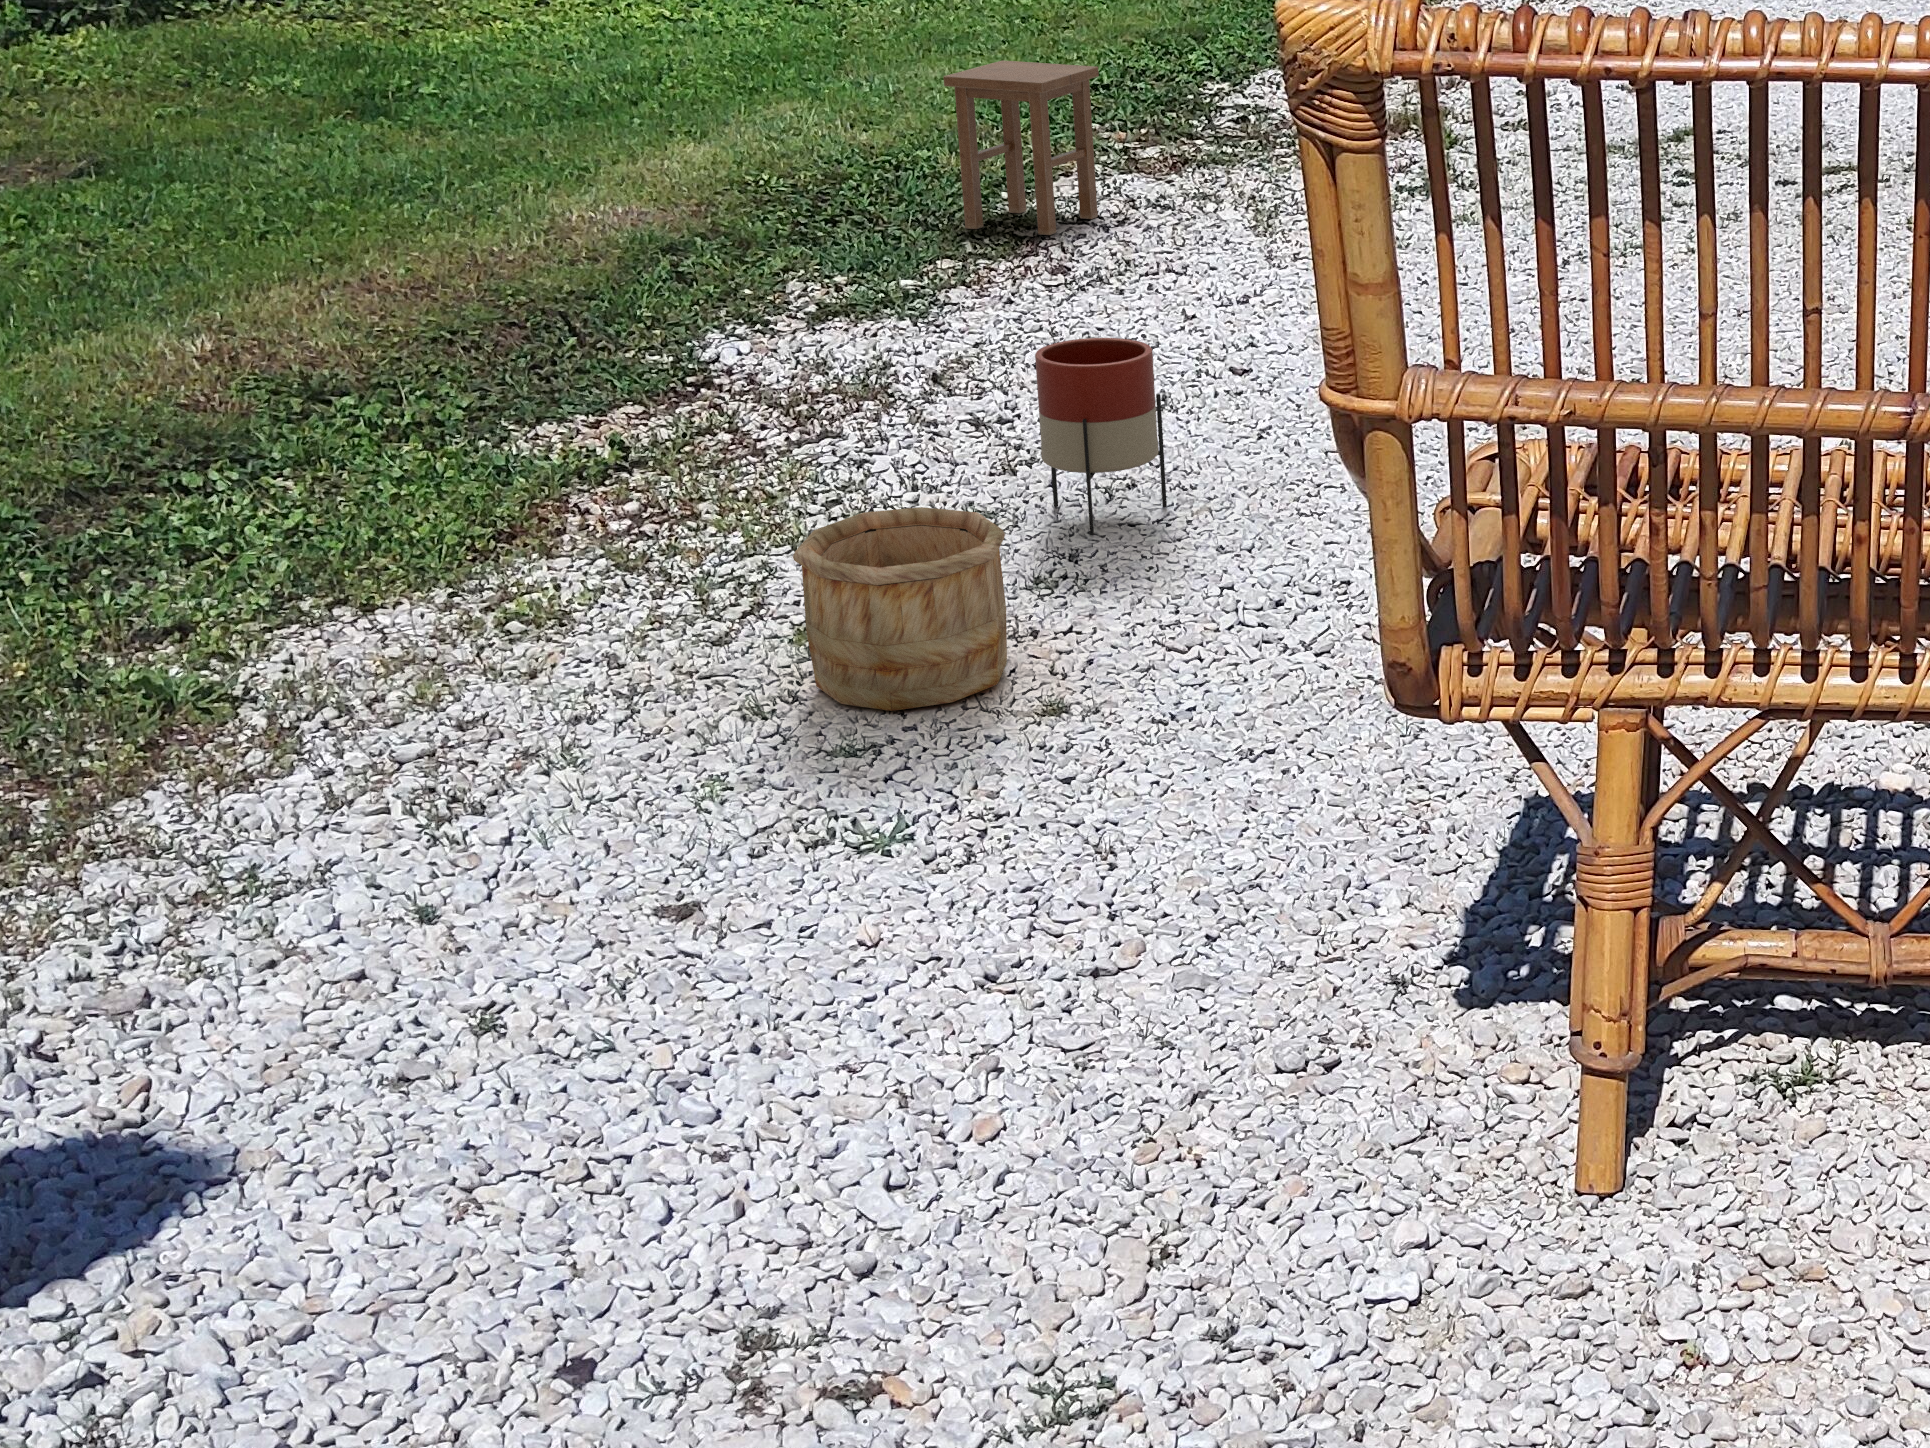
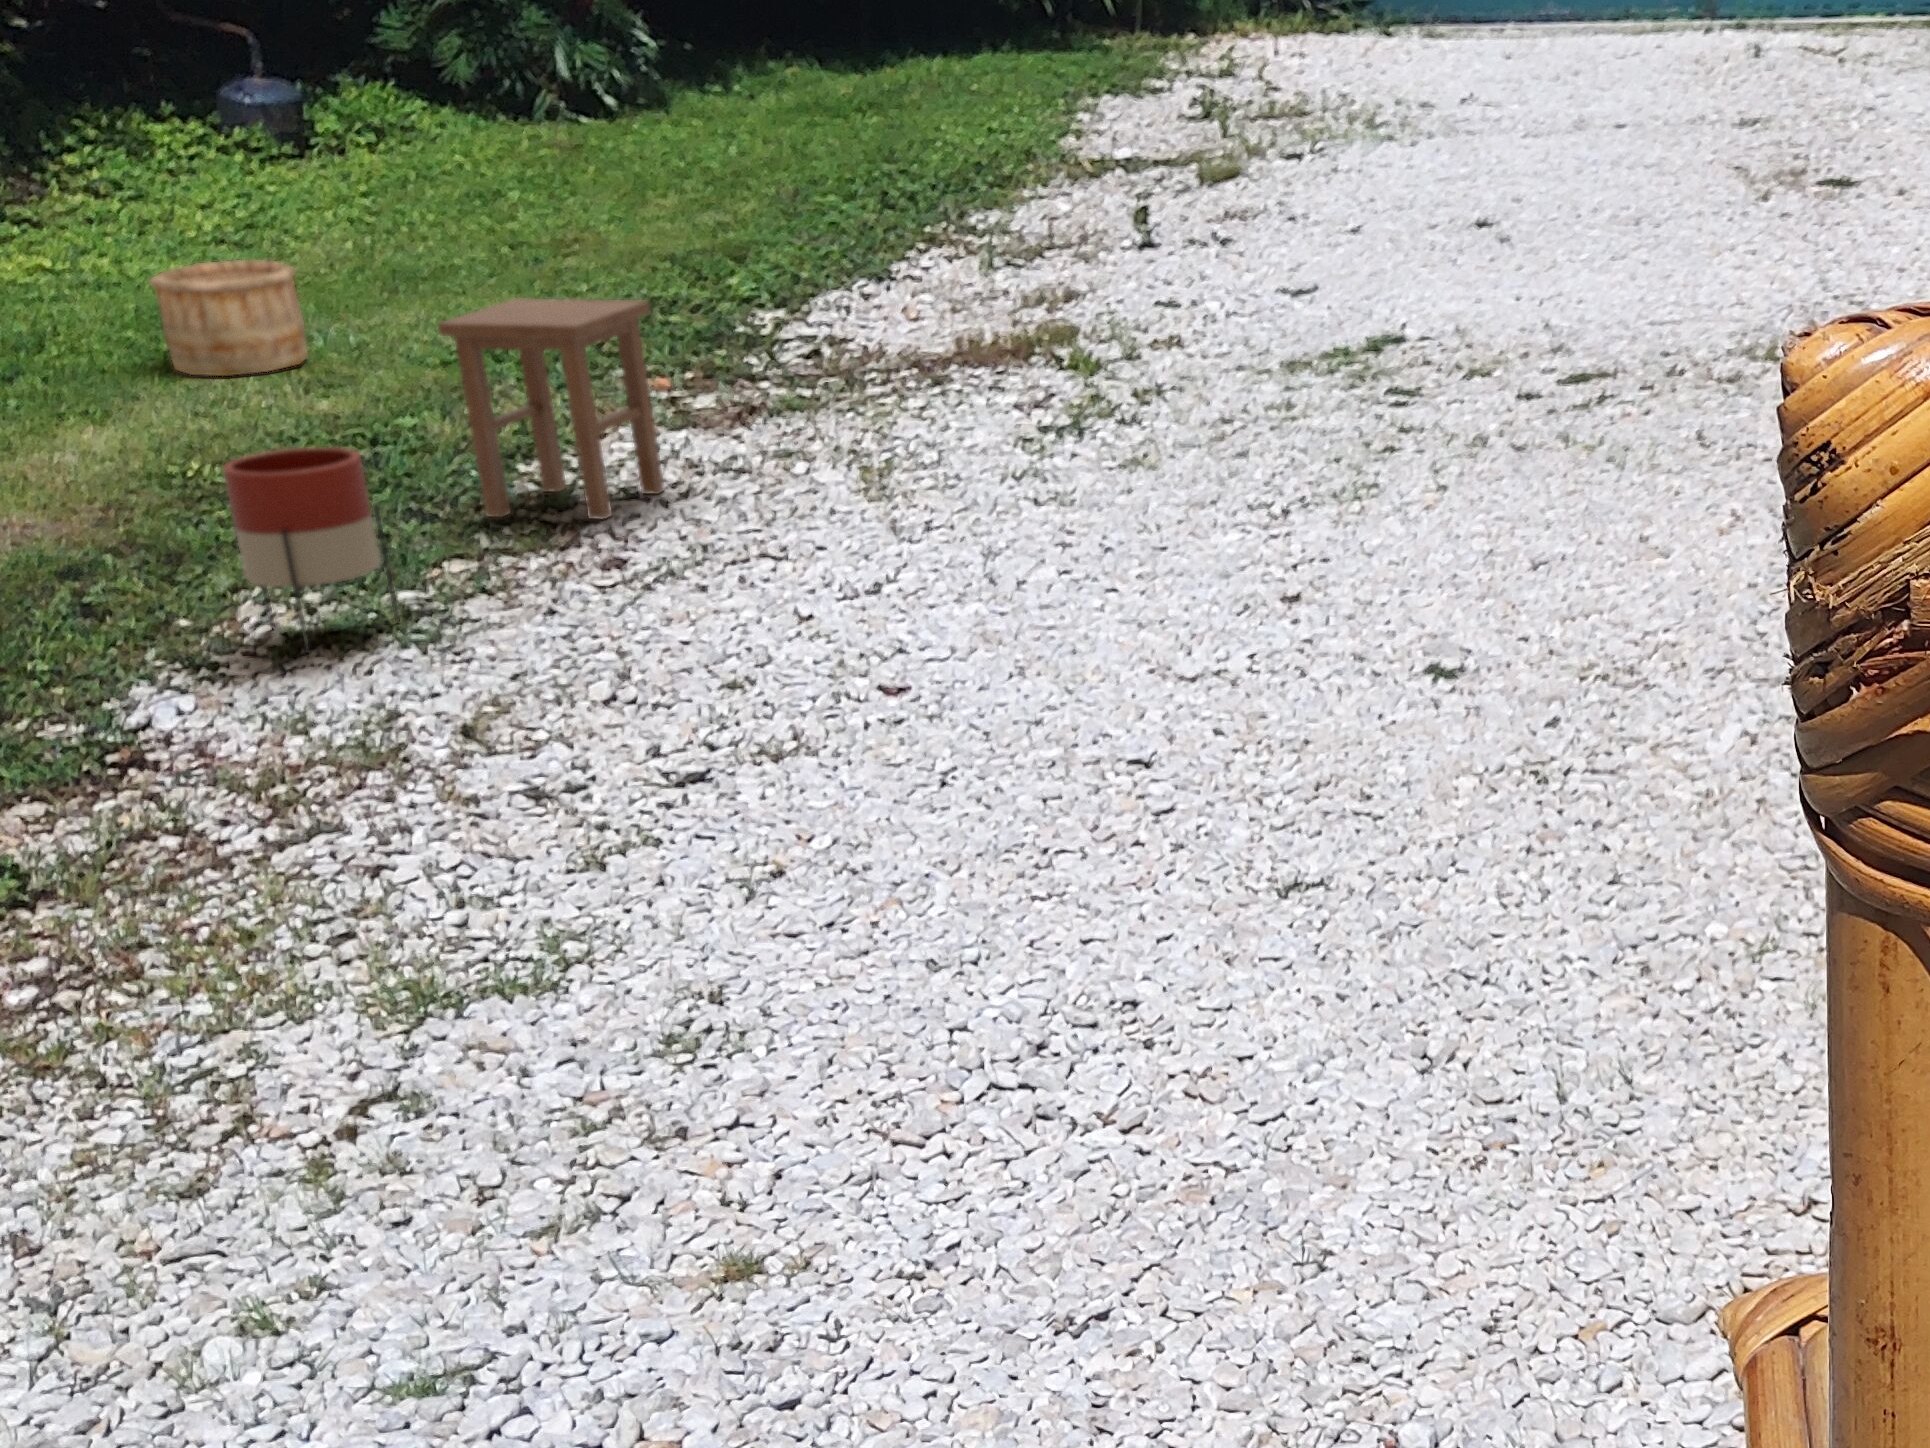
planter: present [1035,338,1167,536] -> present [223,447,399,652]
wooden bucket: present [793,507,1007,711] -> present [149,260,308,376]

